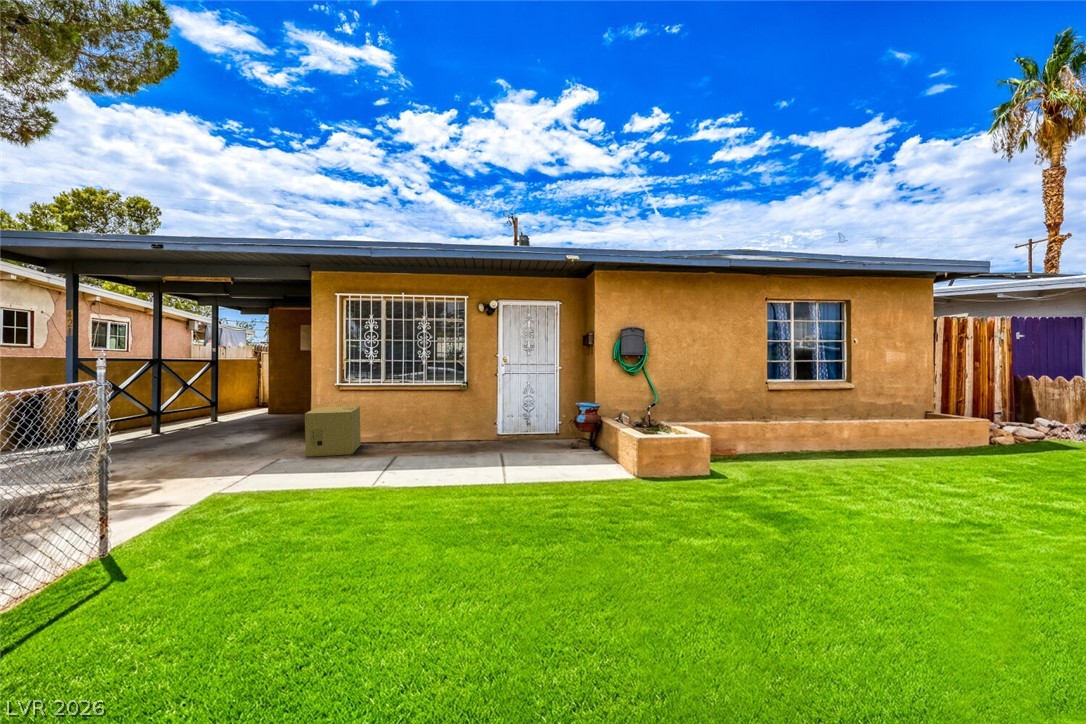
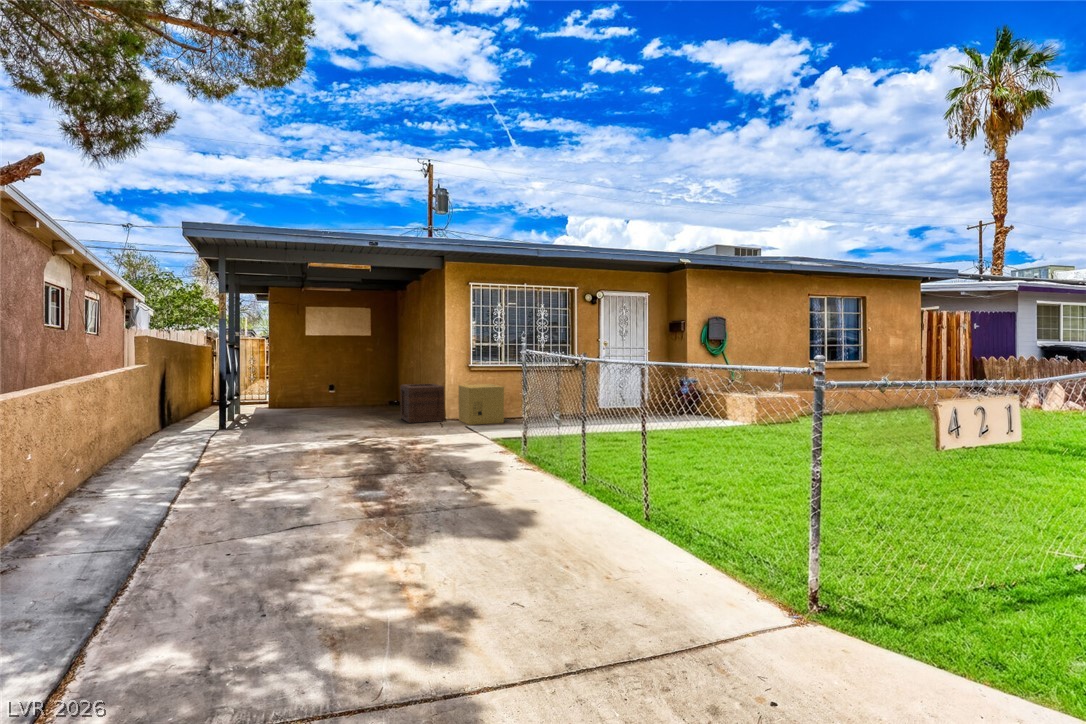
wooden crate: none [255,404,312,450] -> present [400,384,444,423]

